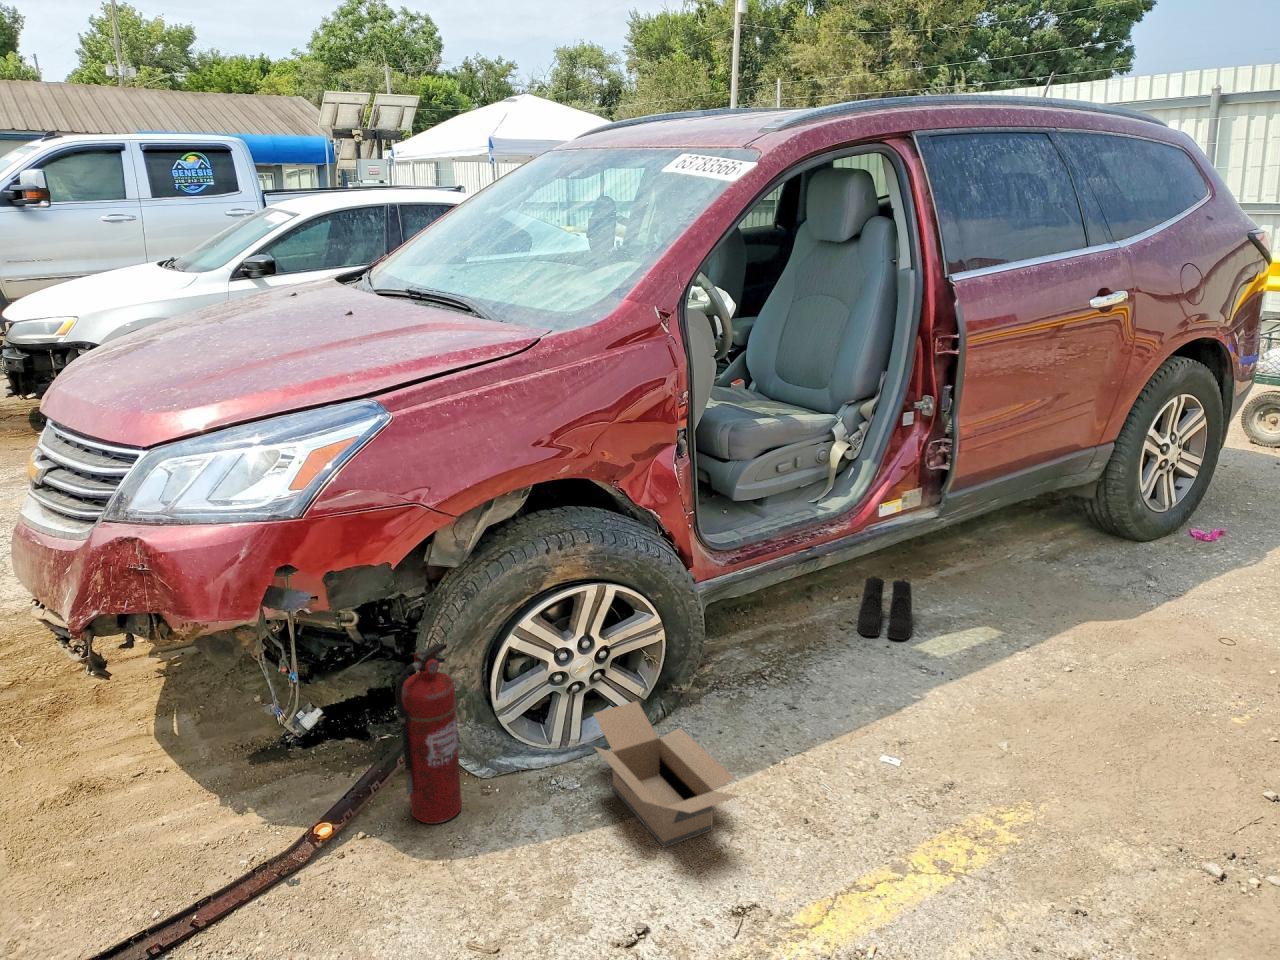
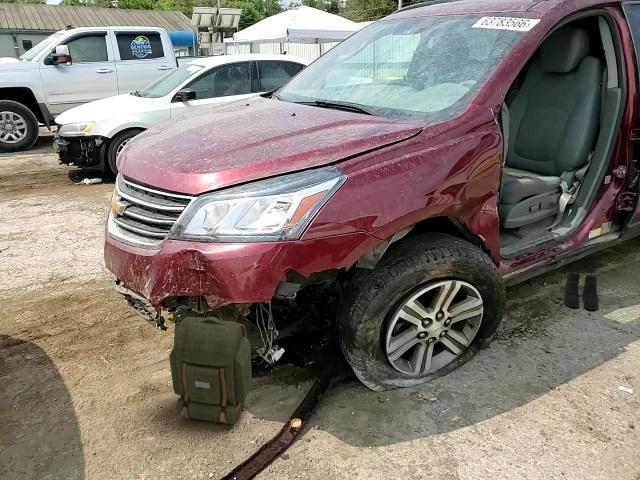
fire extinguisher: present [395,644,462,824] -> none [340,311,372,421]
backpack: none [110,650,260,834] -> present [169,317,252,424]
cardboard box: present [593,701,738,847] -> none [443,348,555,441]

